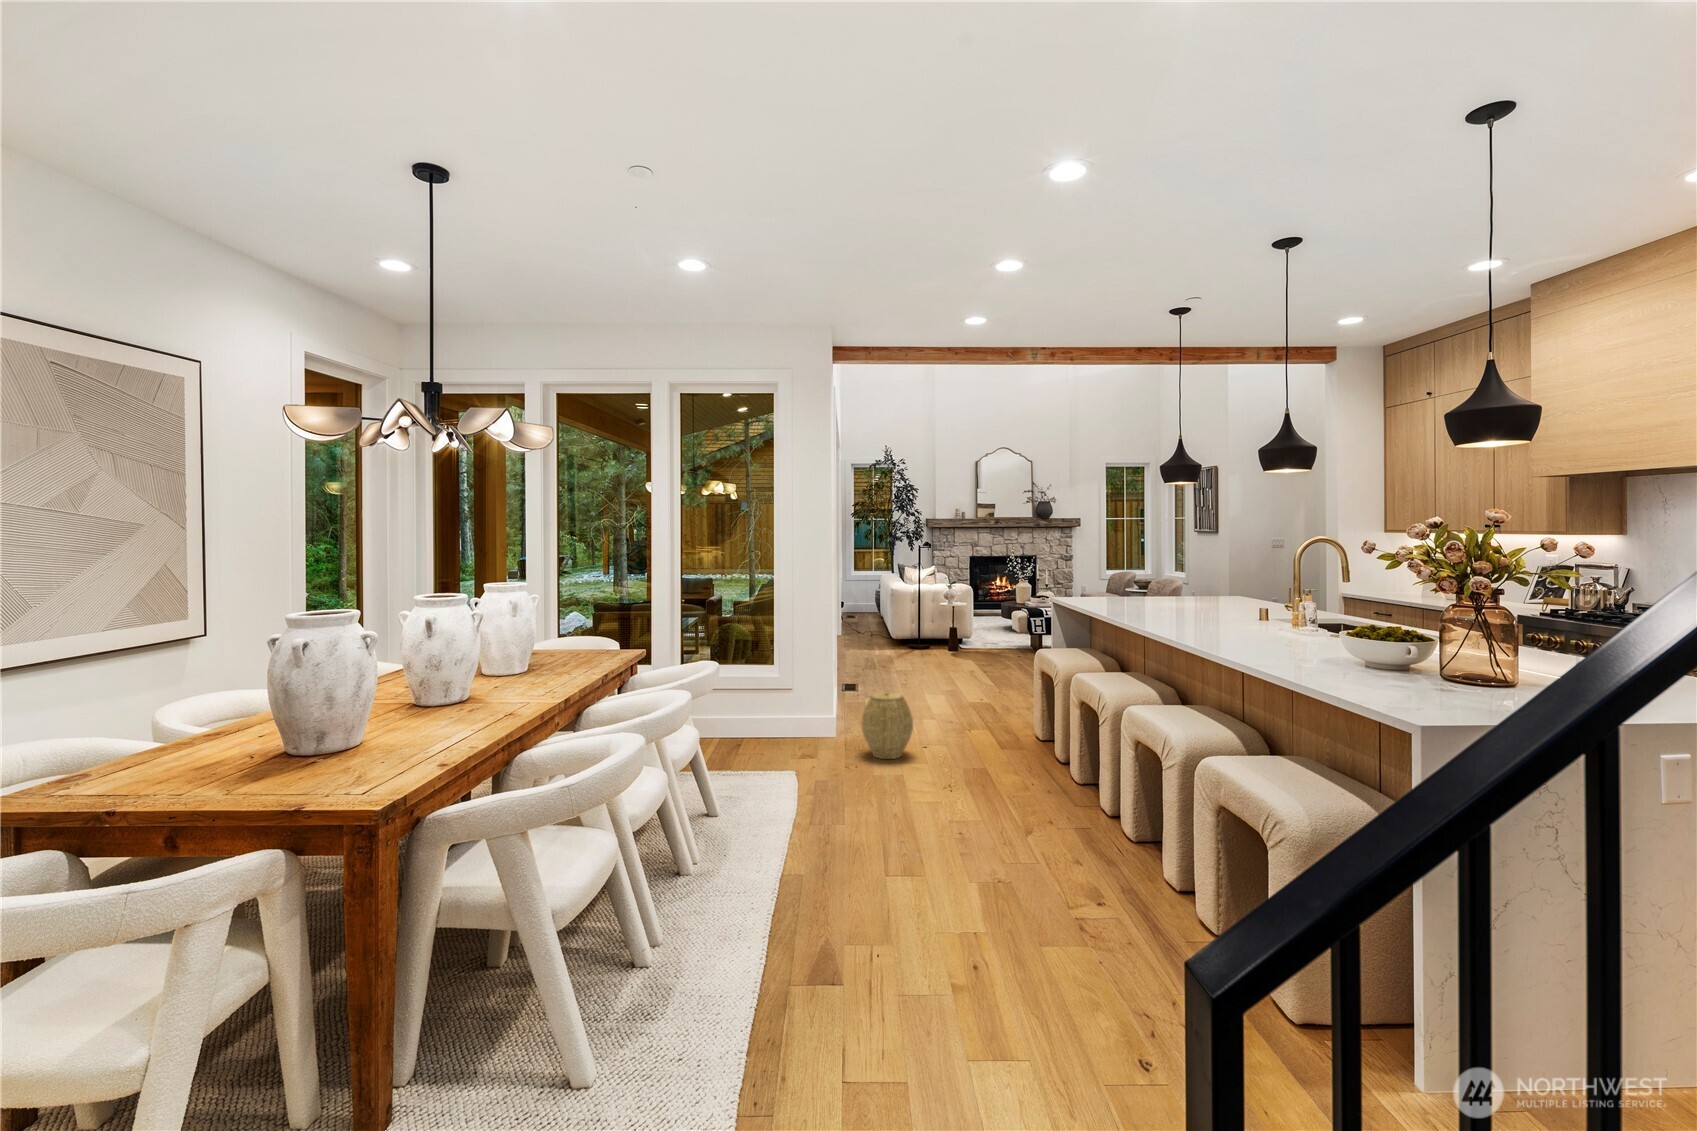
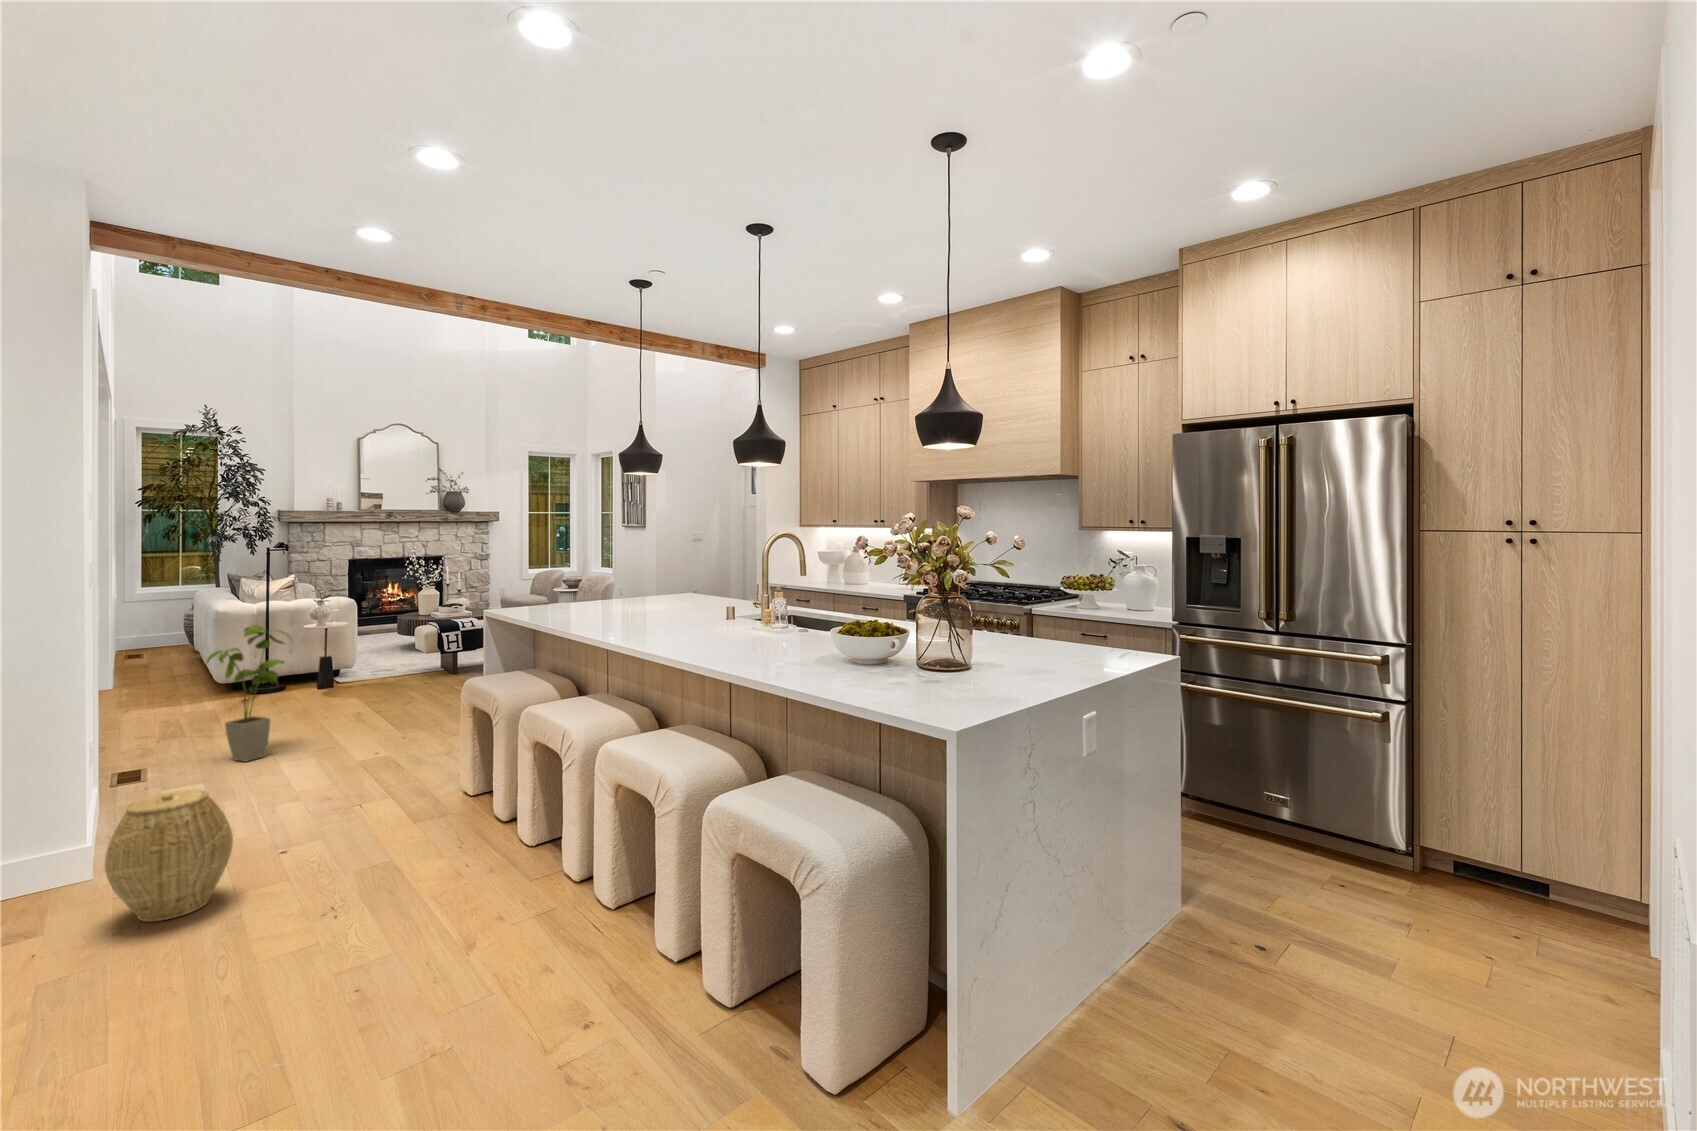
house plant: none [894,603,940,691] -> present [207,625,292,762]

